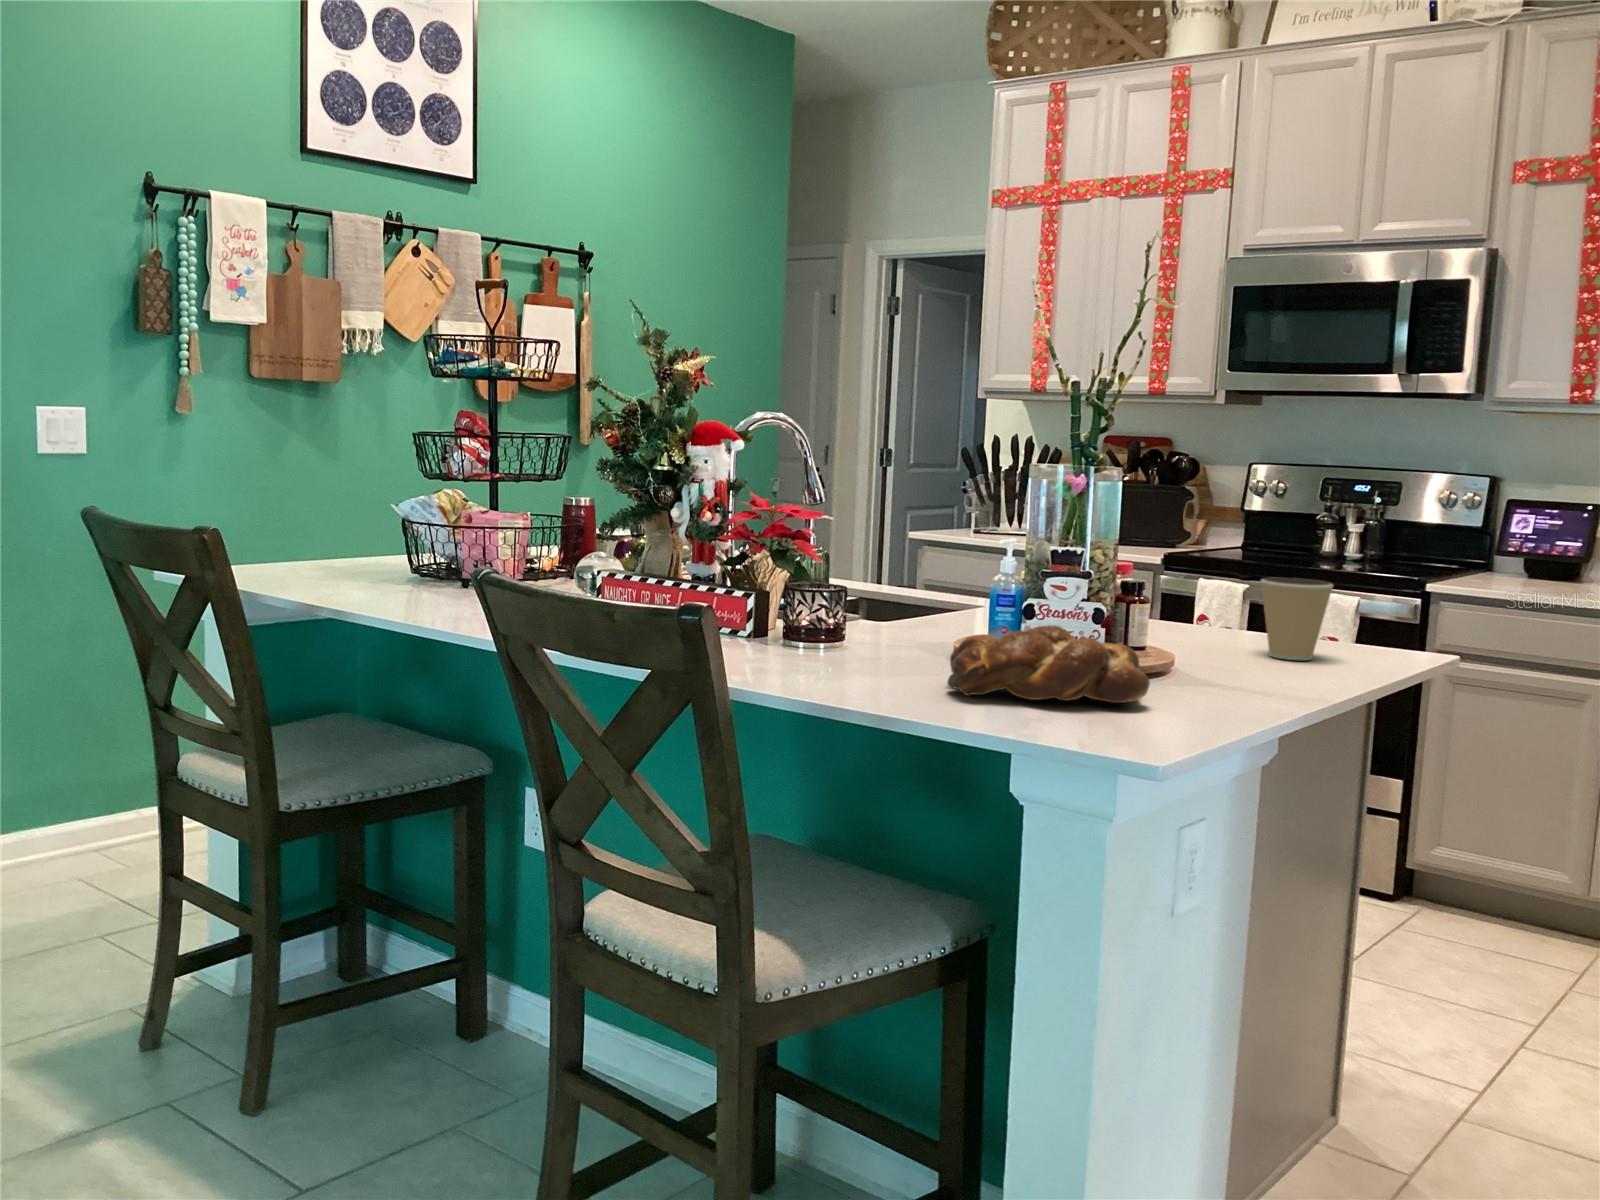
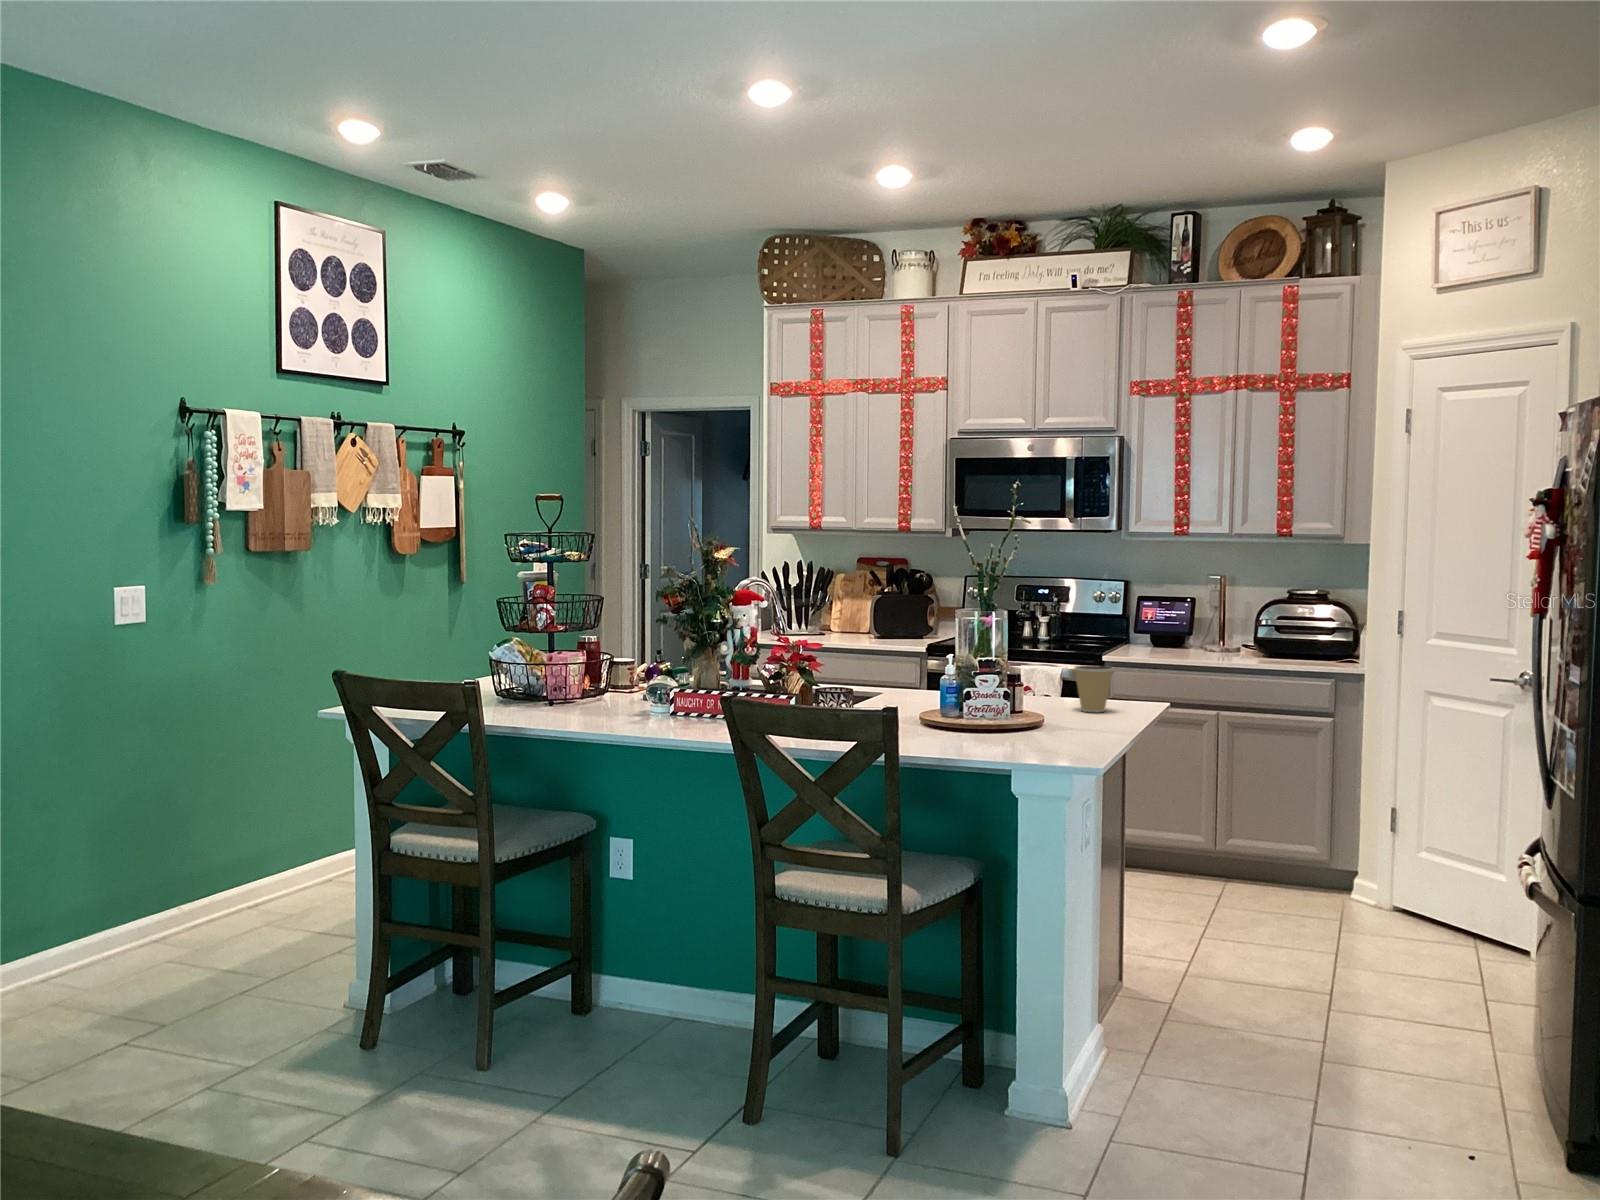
bread loaf: present [947,625,1150,703] -> none [951,703,1061,745]

